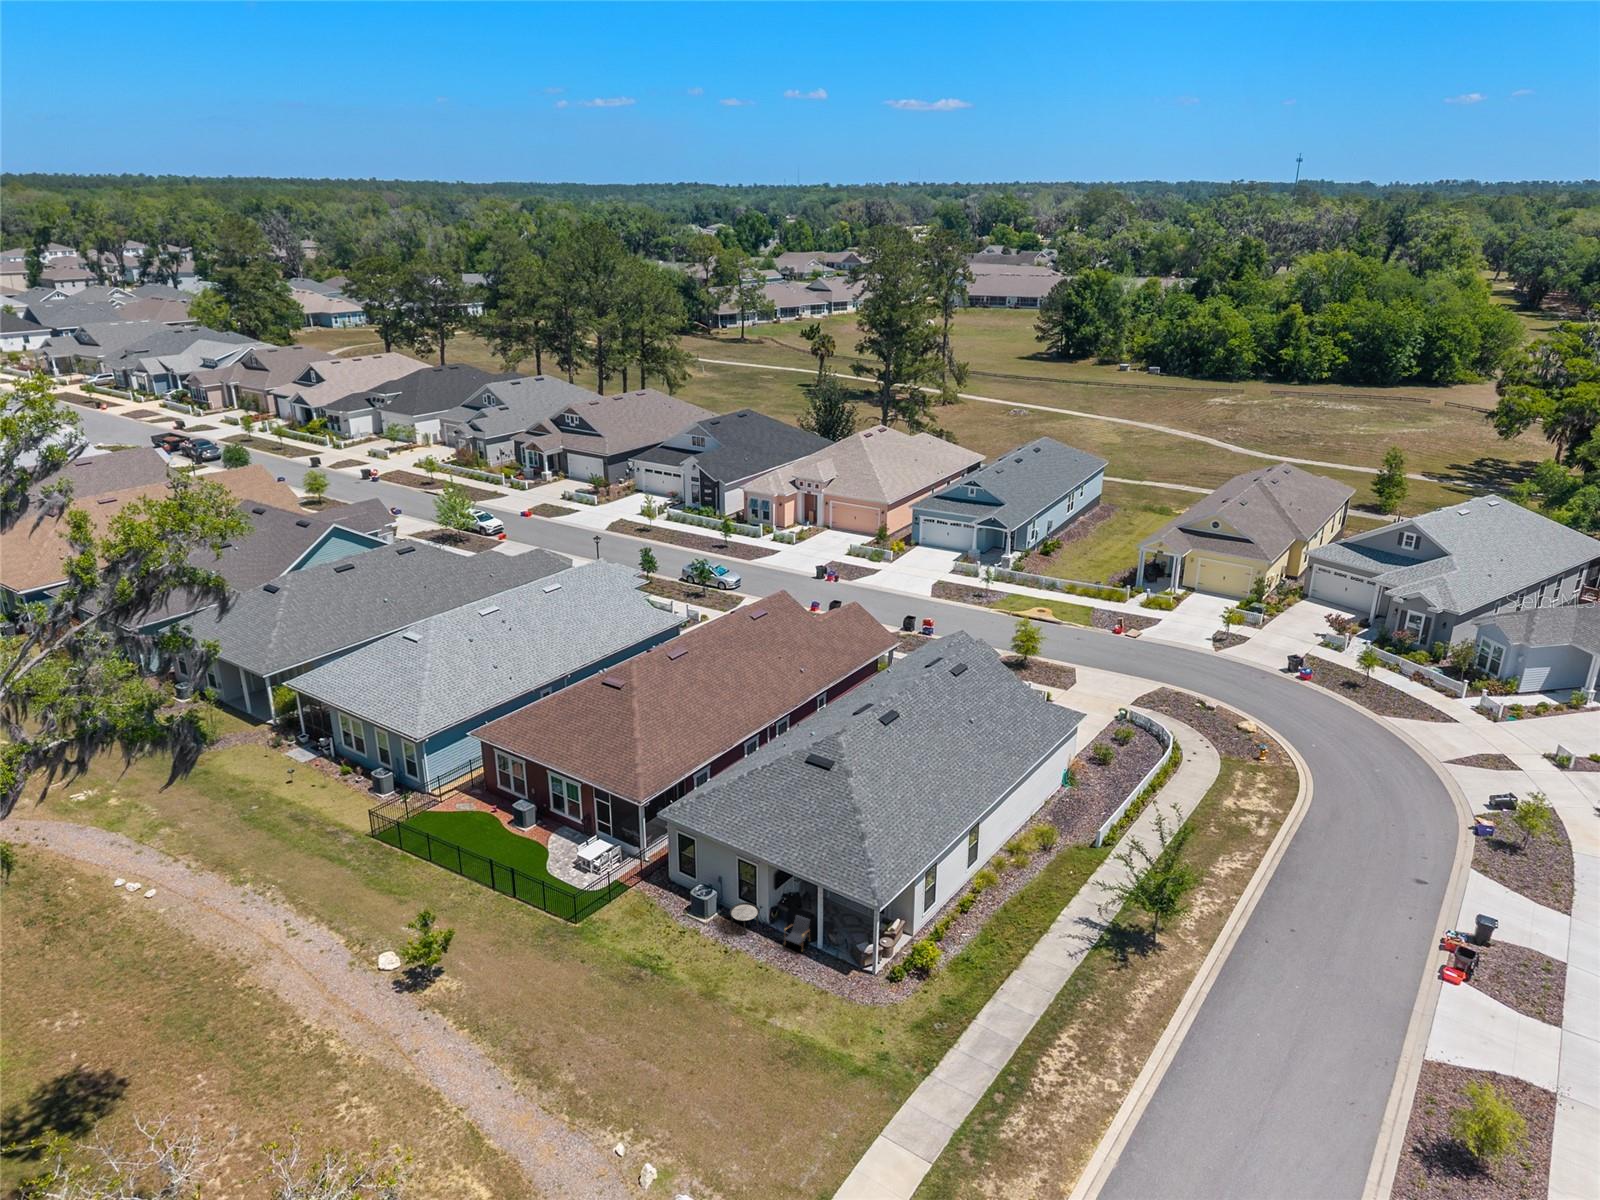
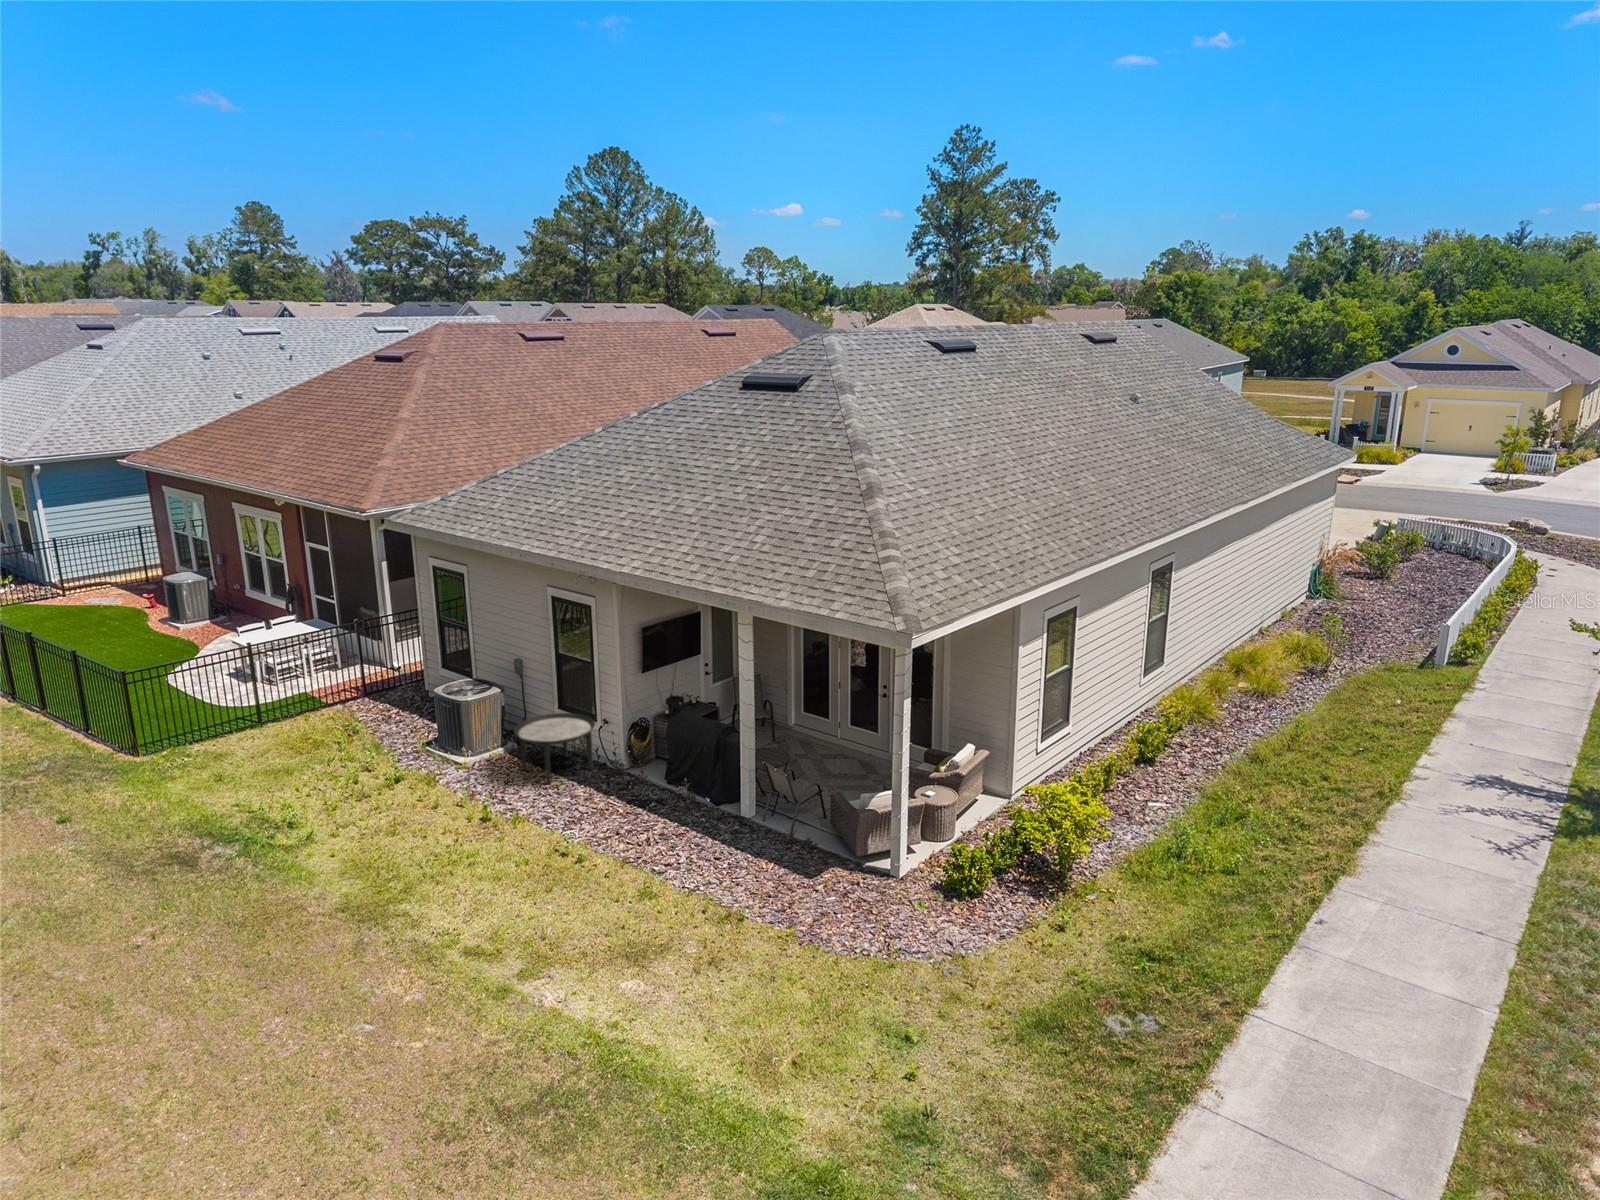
lounge chair: present [784,915,810,947] -> none [642,727,721,821]

